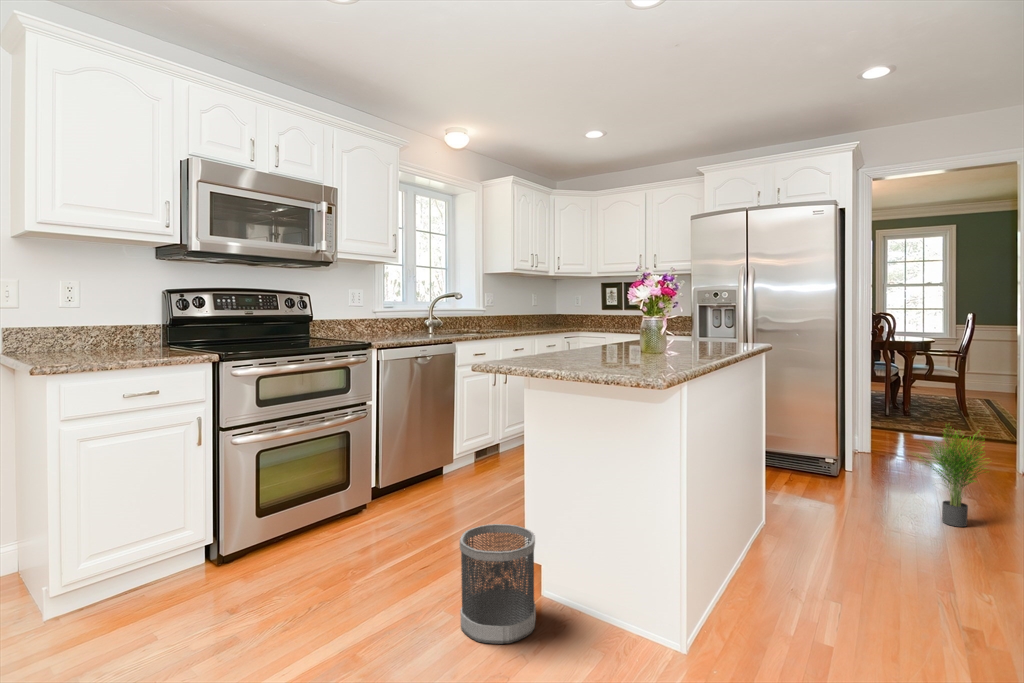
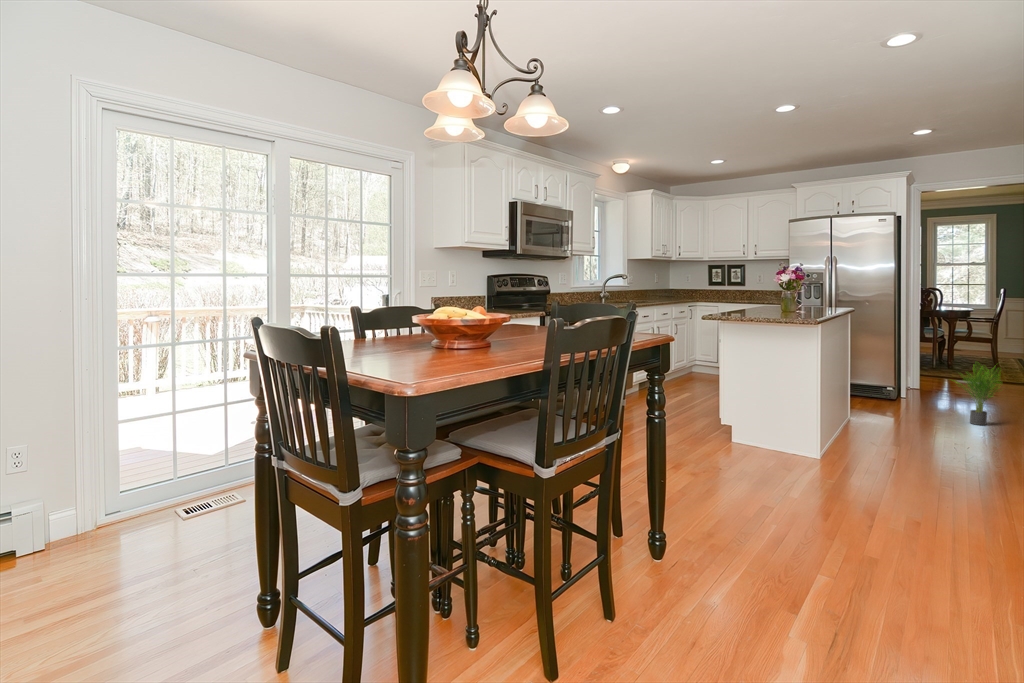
wastebasket: present [460,524,536,644] -> none [695,406,739,461]

